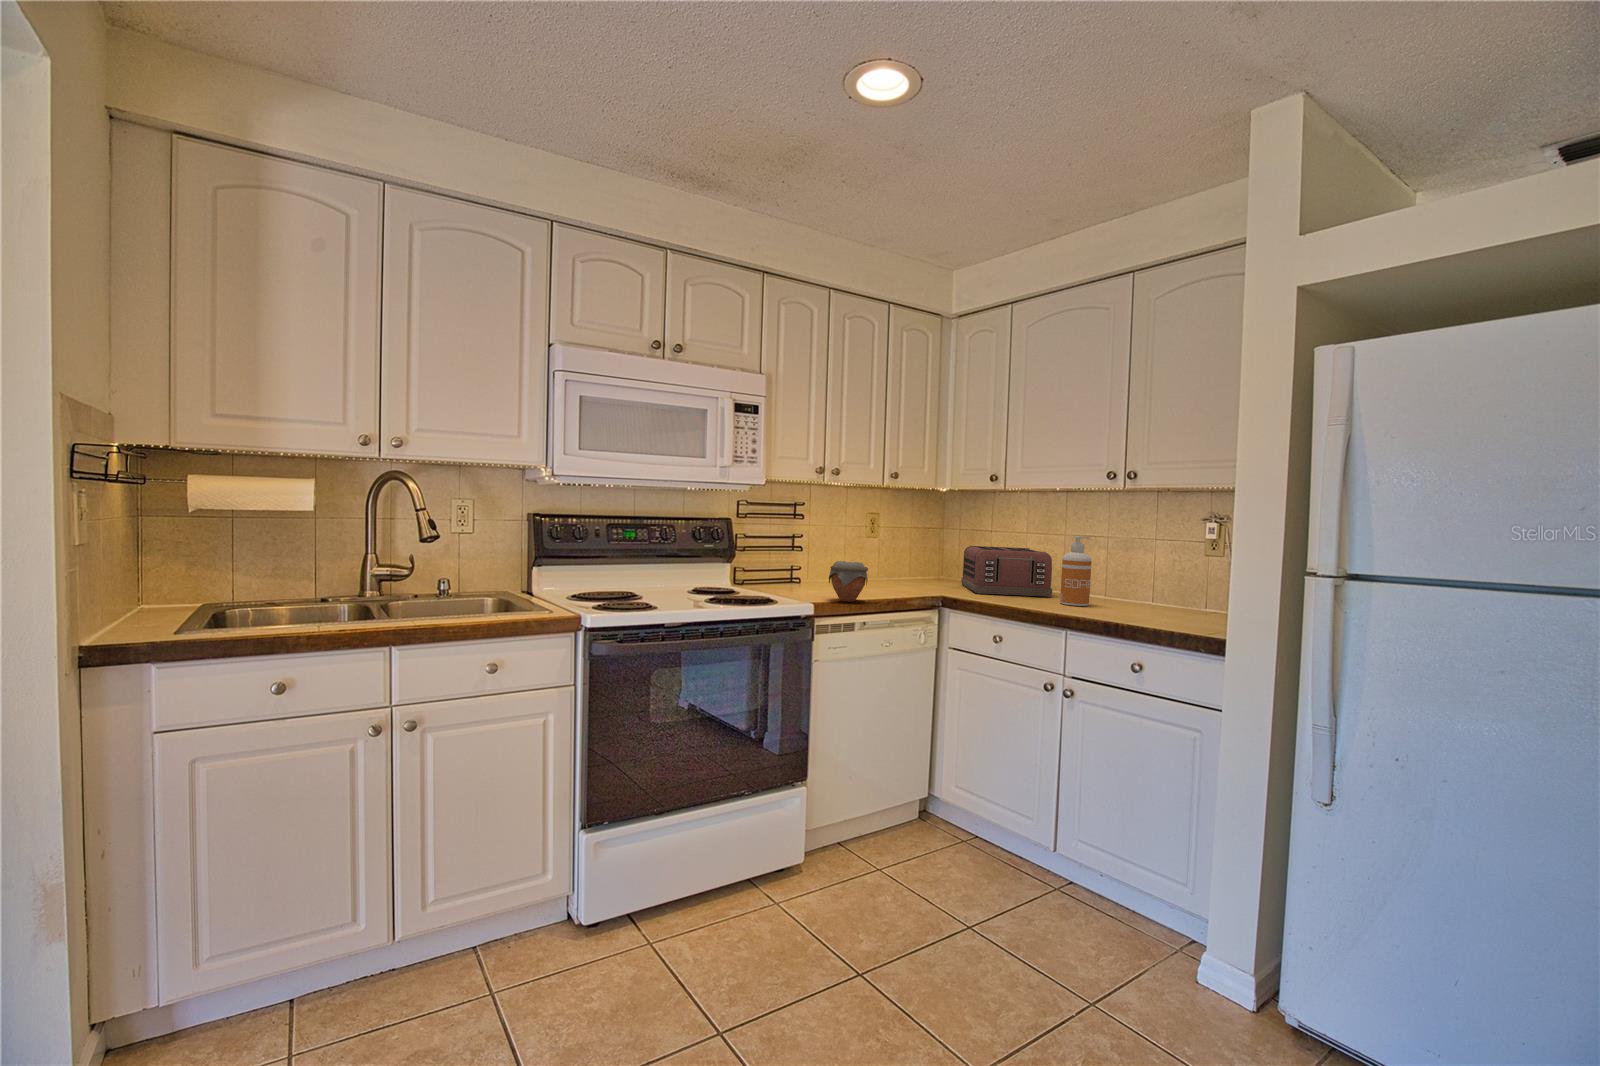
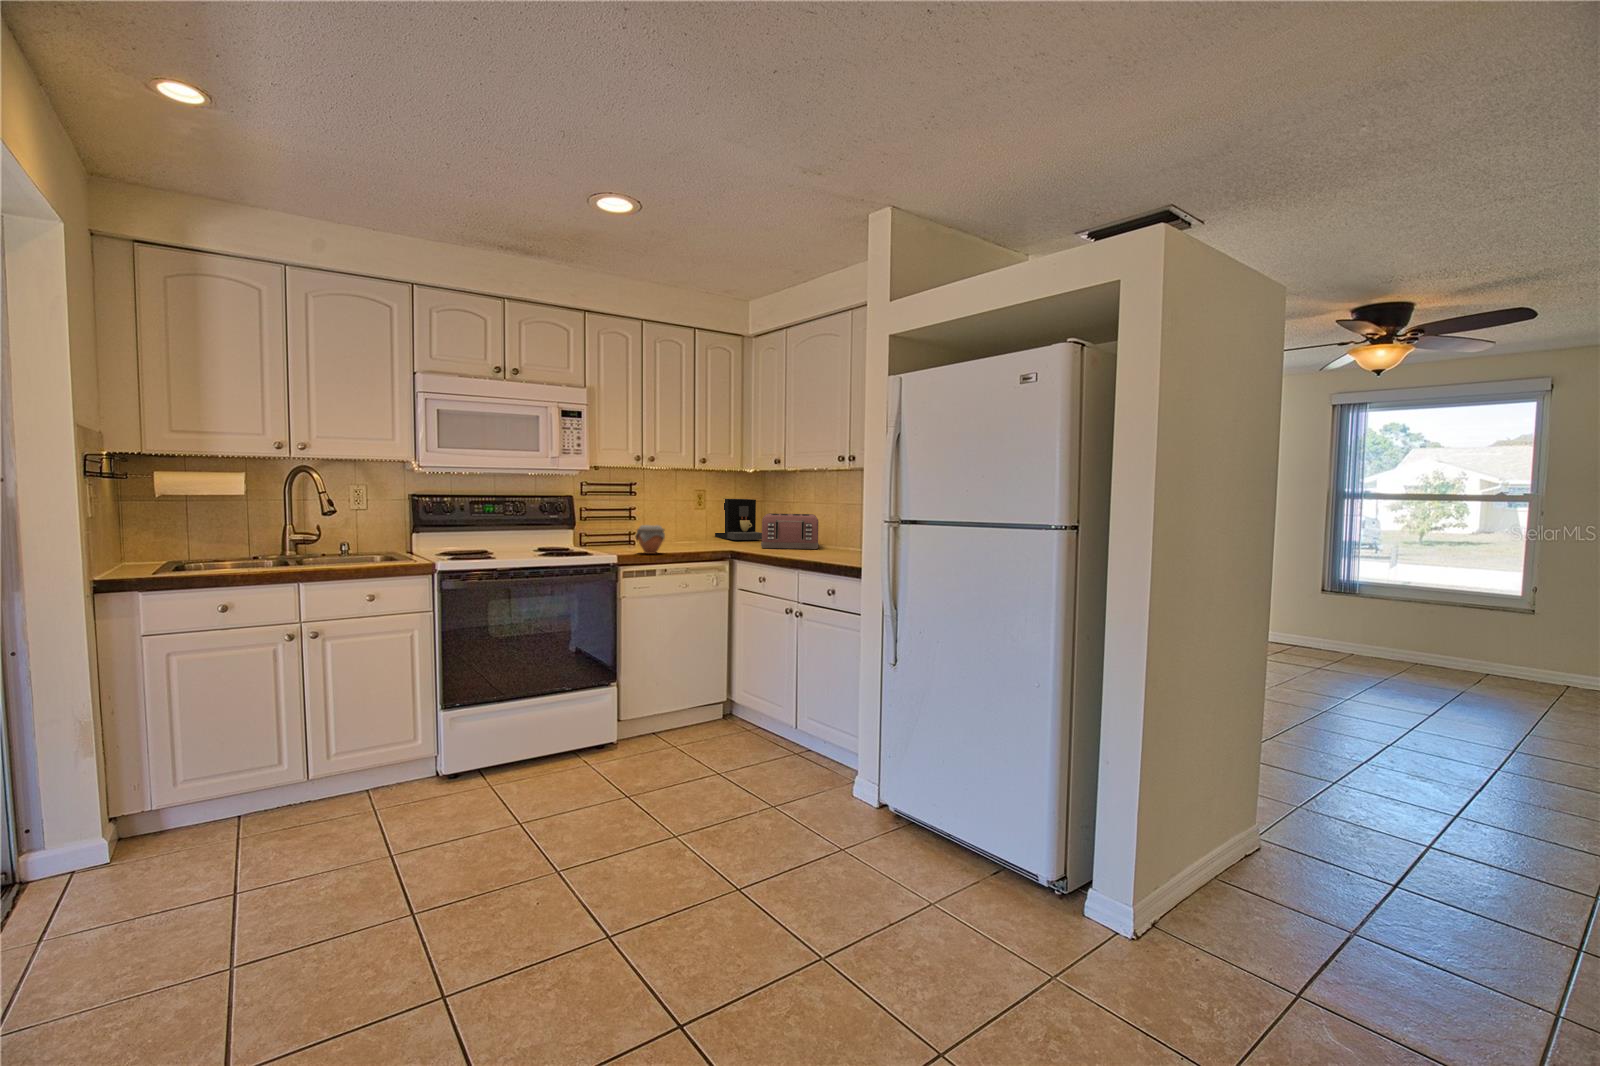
coffee maker: none [882,523,954,579] -> present [715,499,762,540]
soap dispenser: present [1060,536,1092,606] -> none [816,503,836,554]

